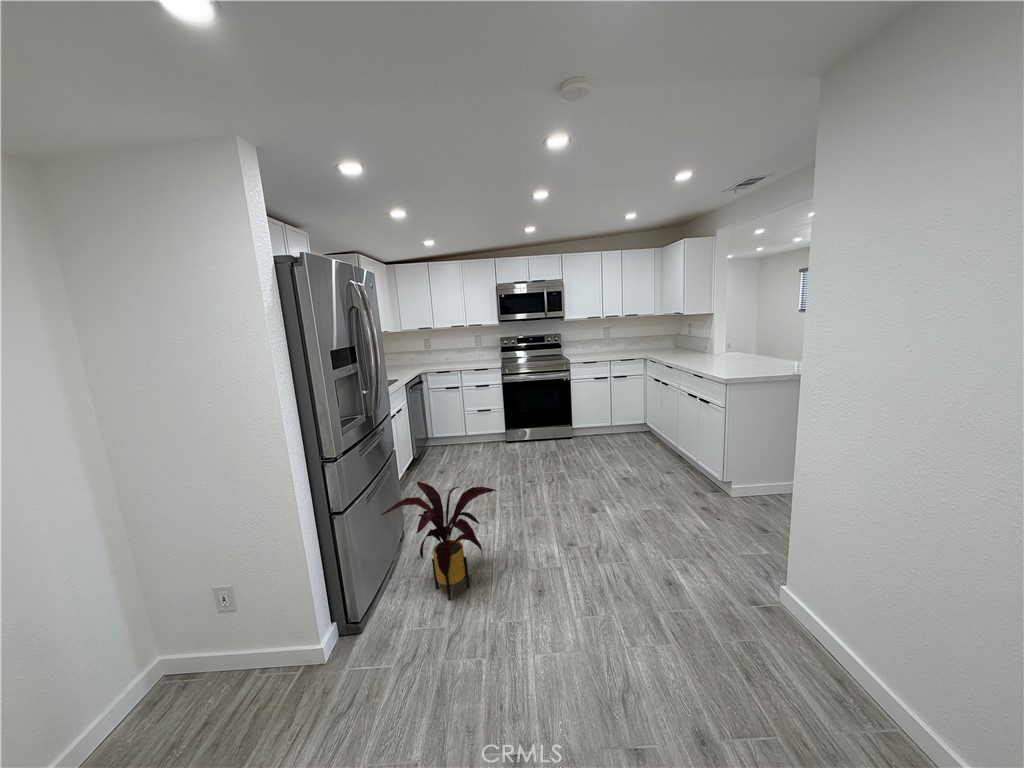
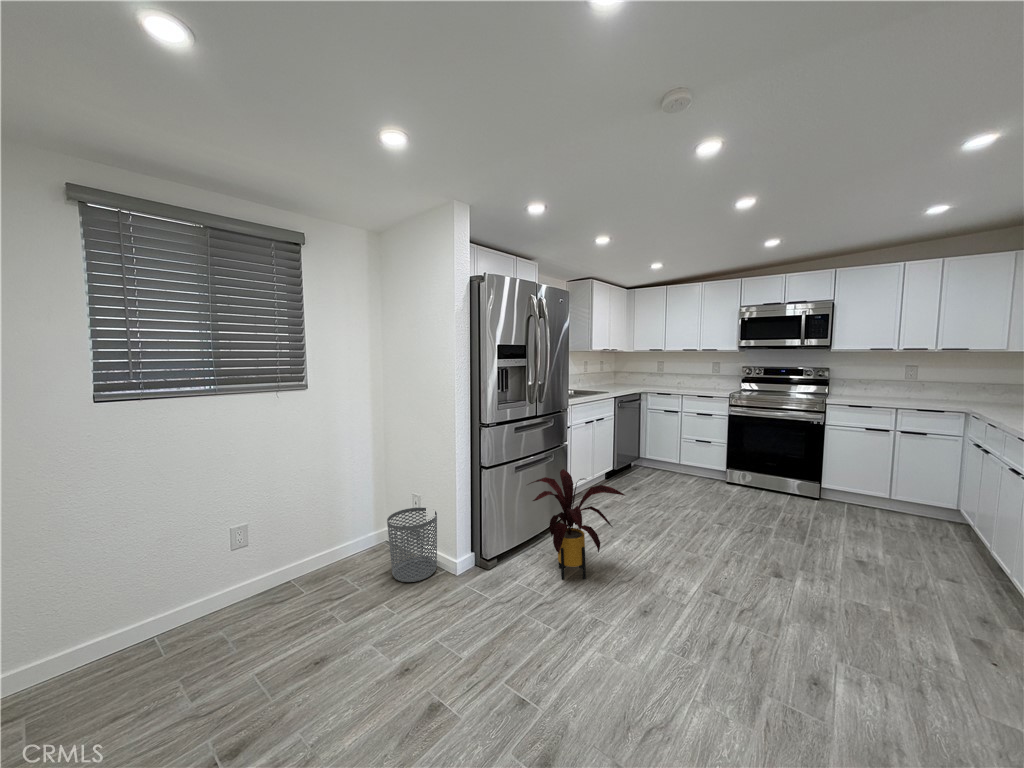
waste bin: none [175,602,281,739] -> present [387,507,437,582]

